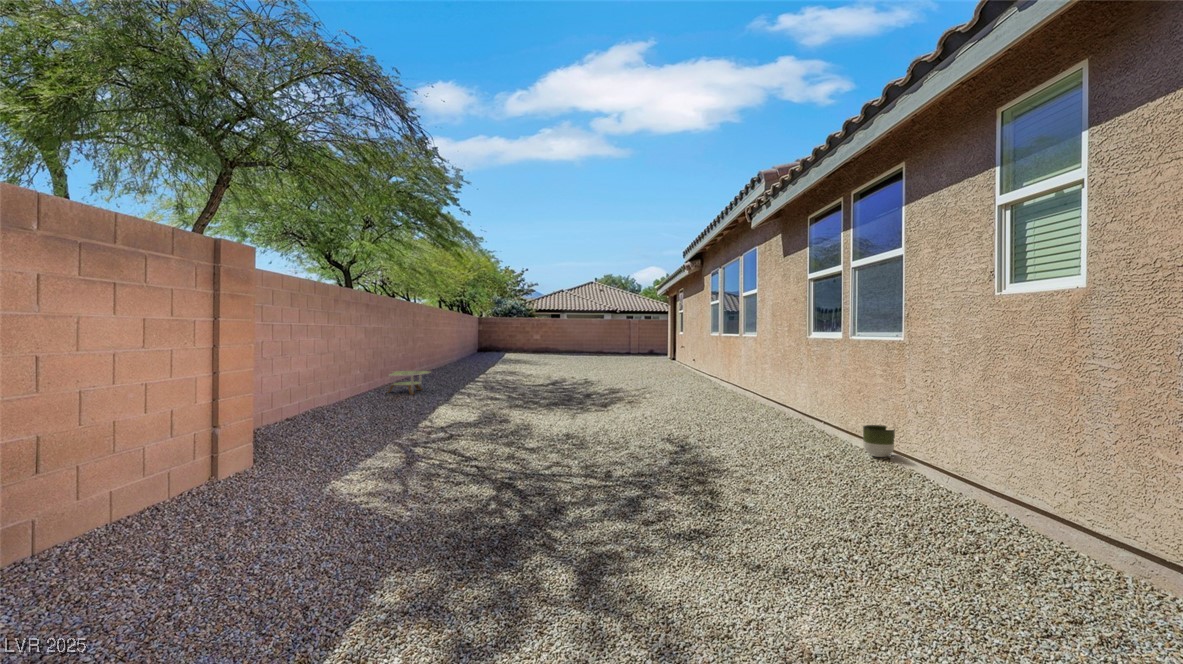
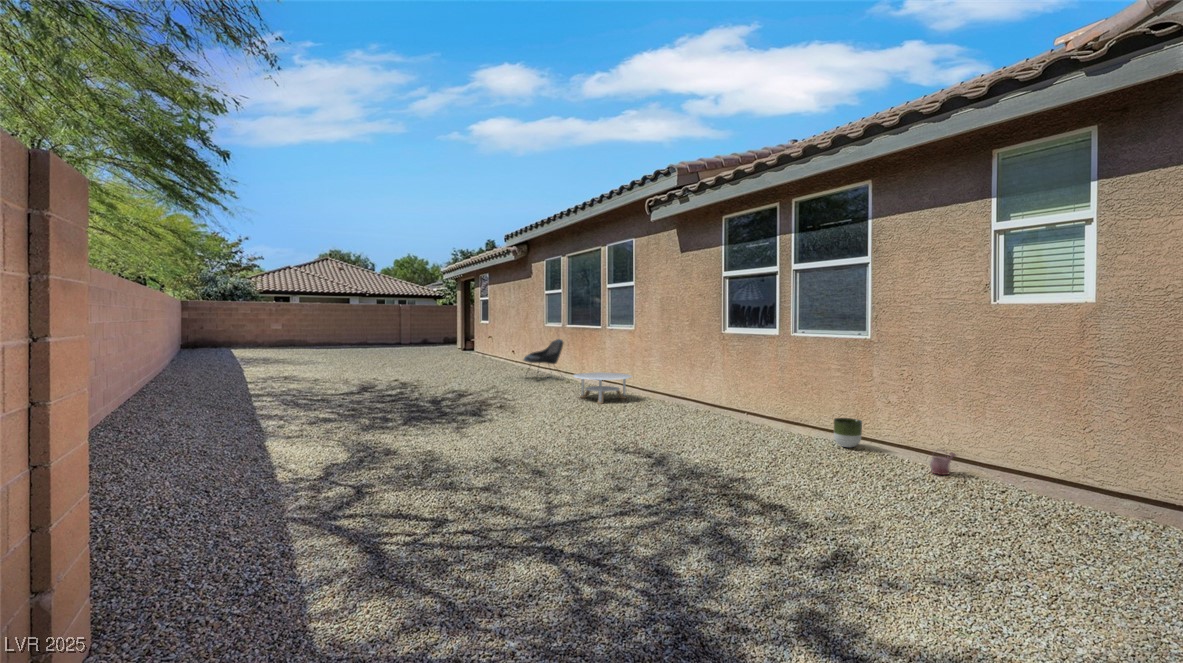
lounge chair: none [682,346,717,384] -> present [524,339,563,379]
round table: present [387,371,430,395] -> present [573,372,632,404]
watering can: none [922,463,967,493] -> present [930,452,956,475]

